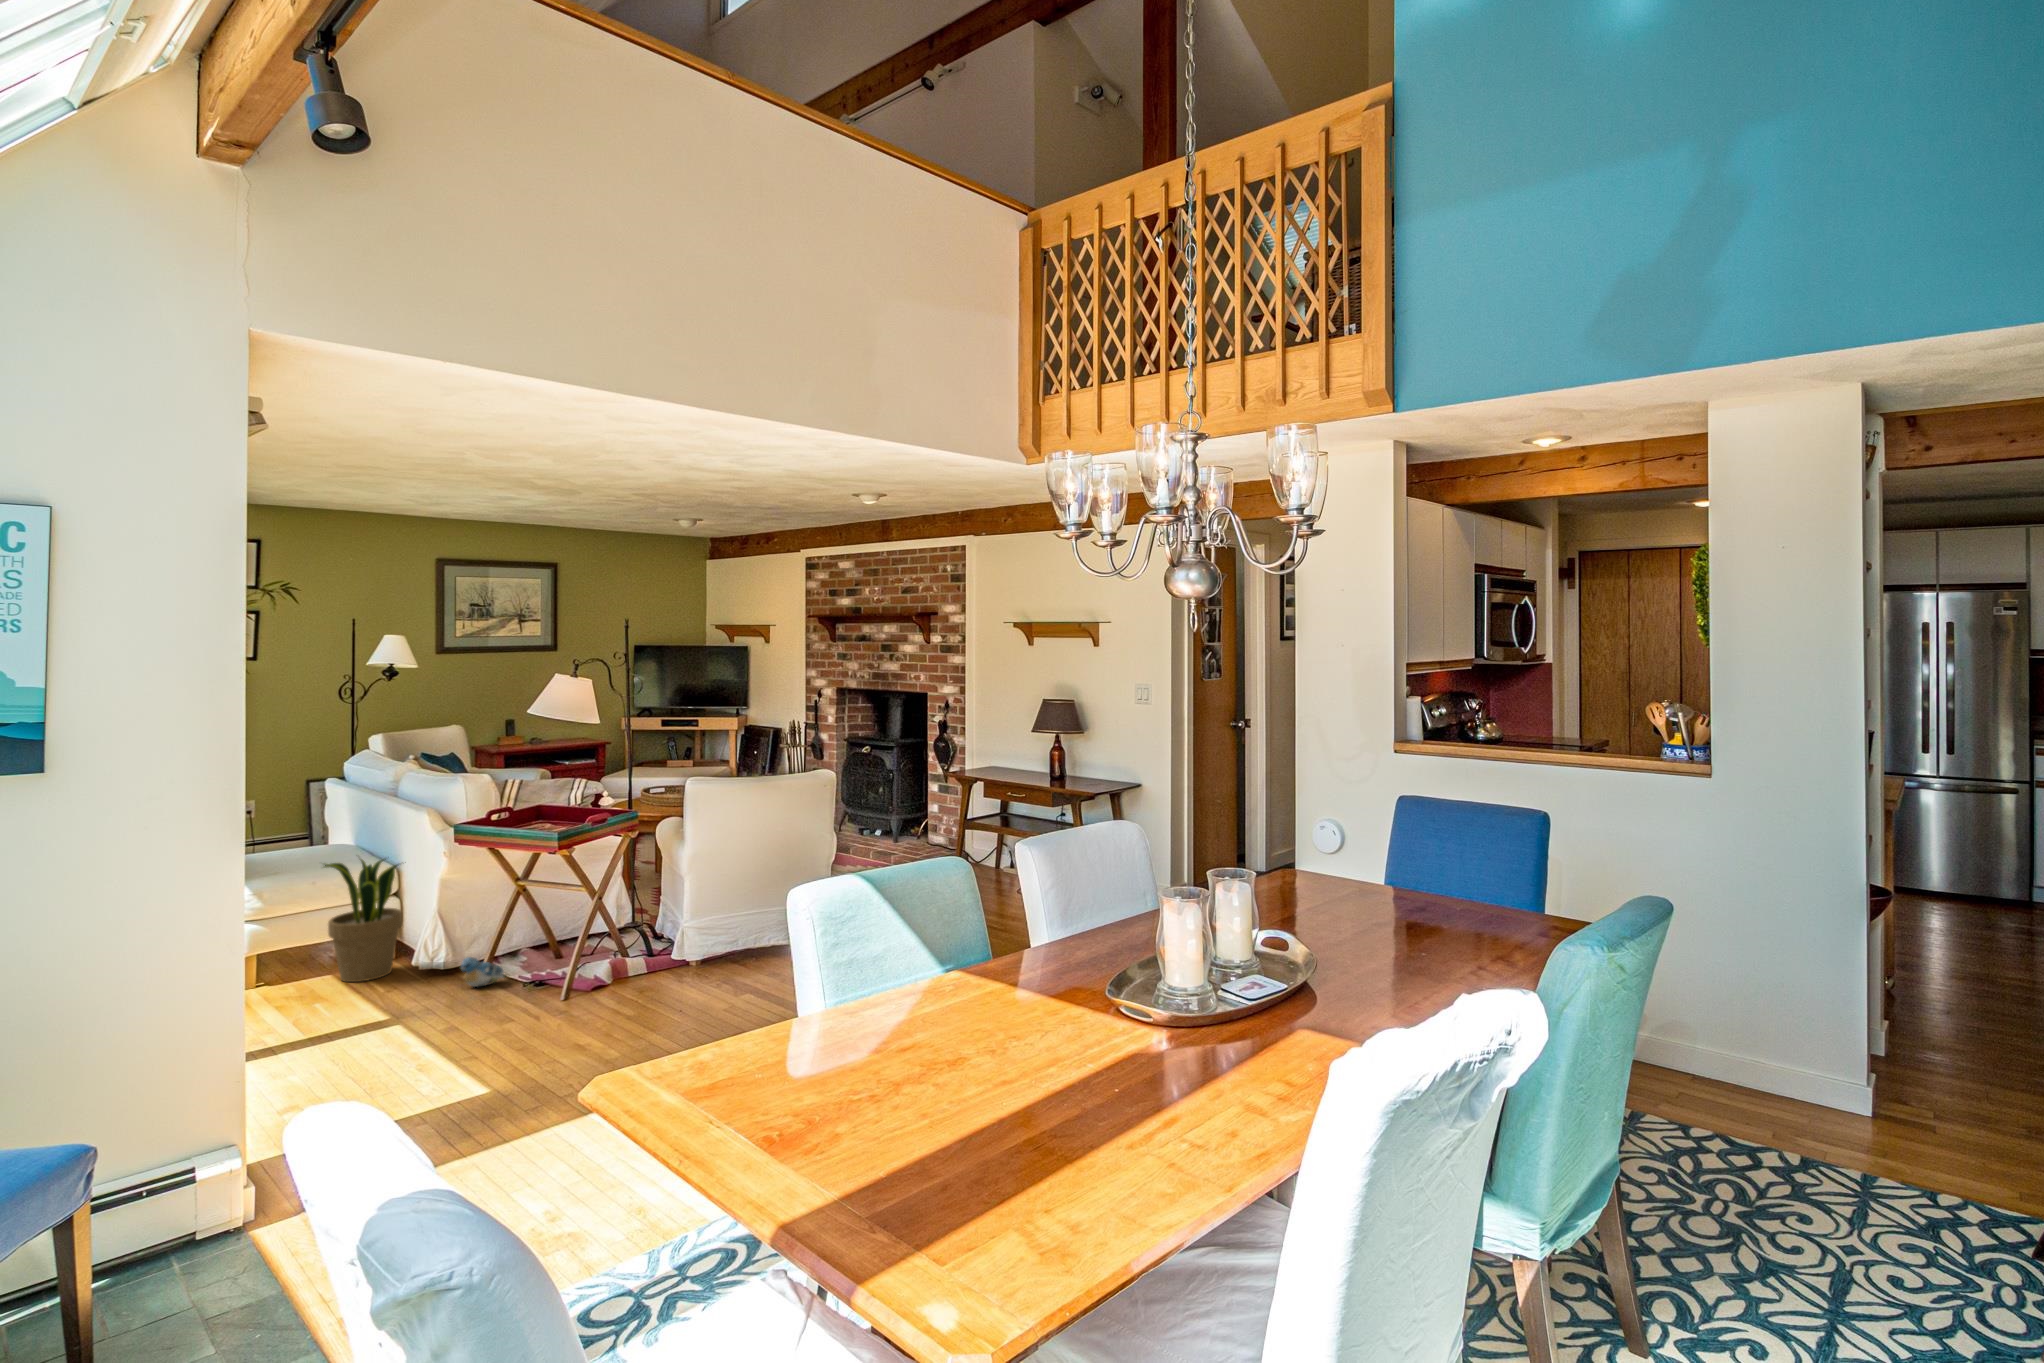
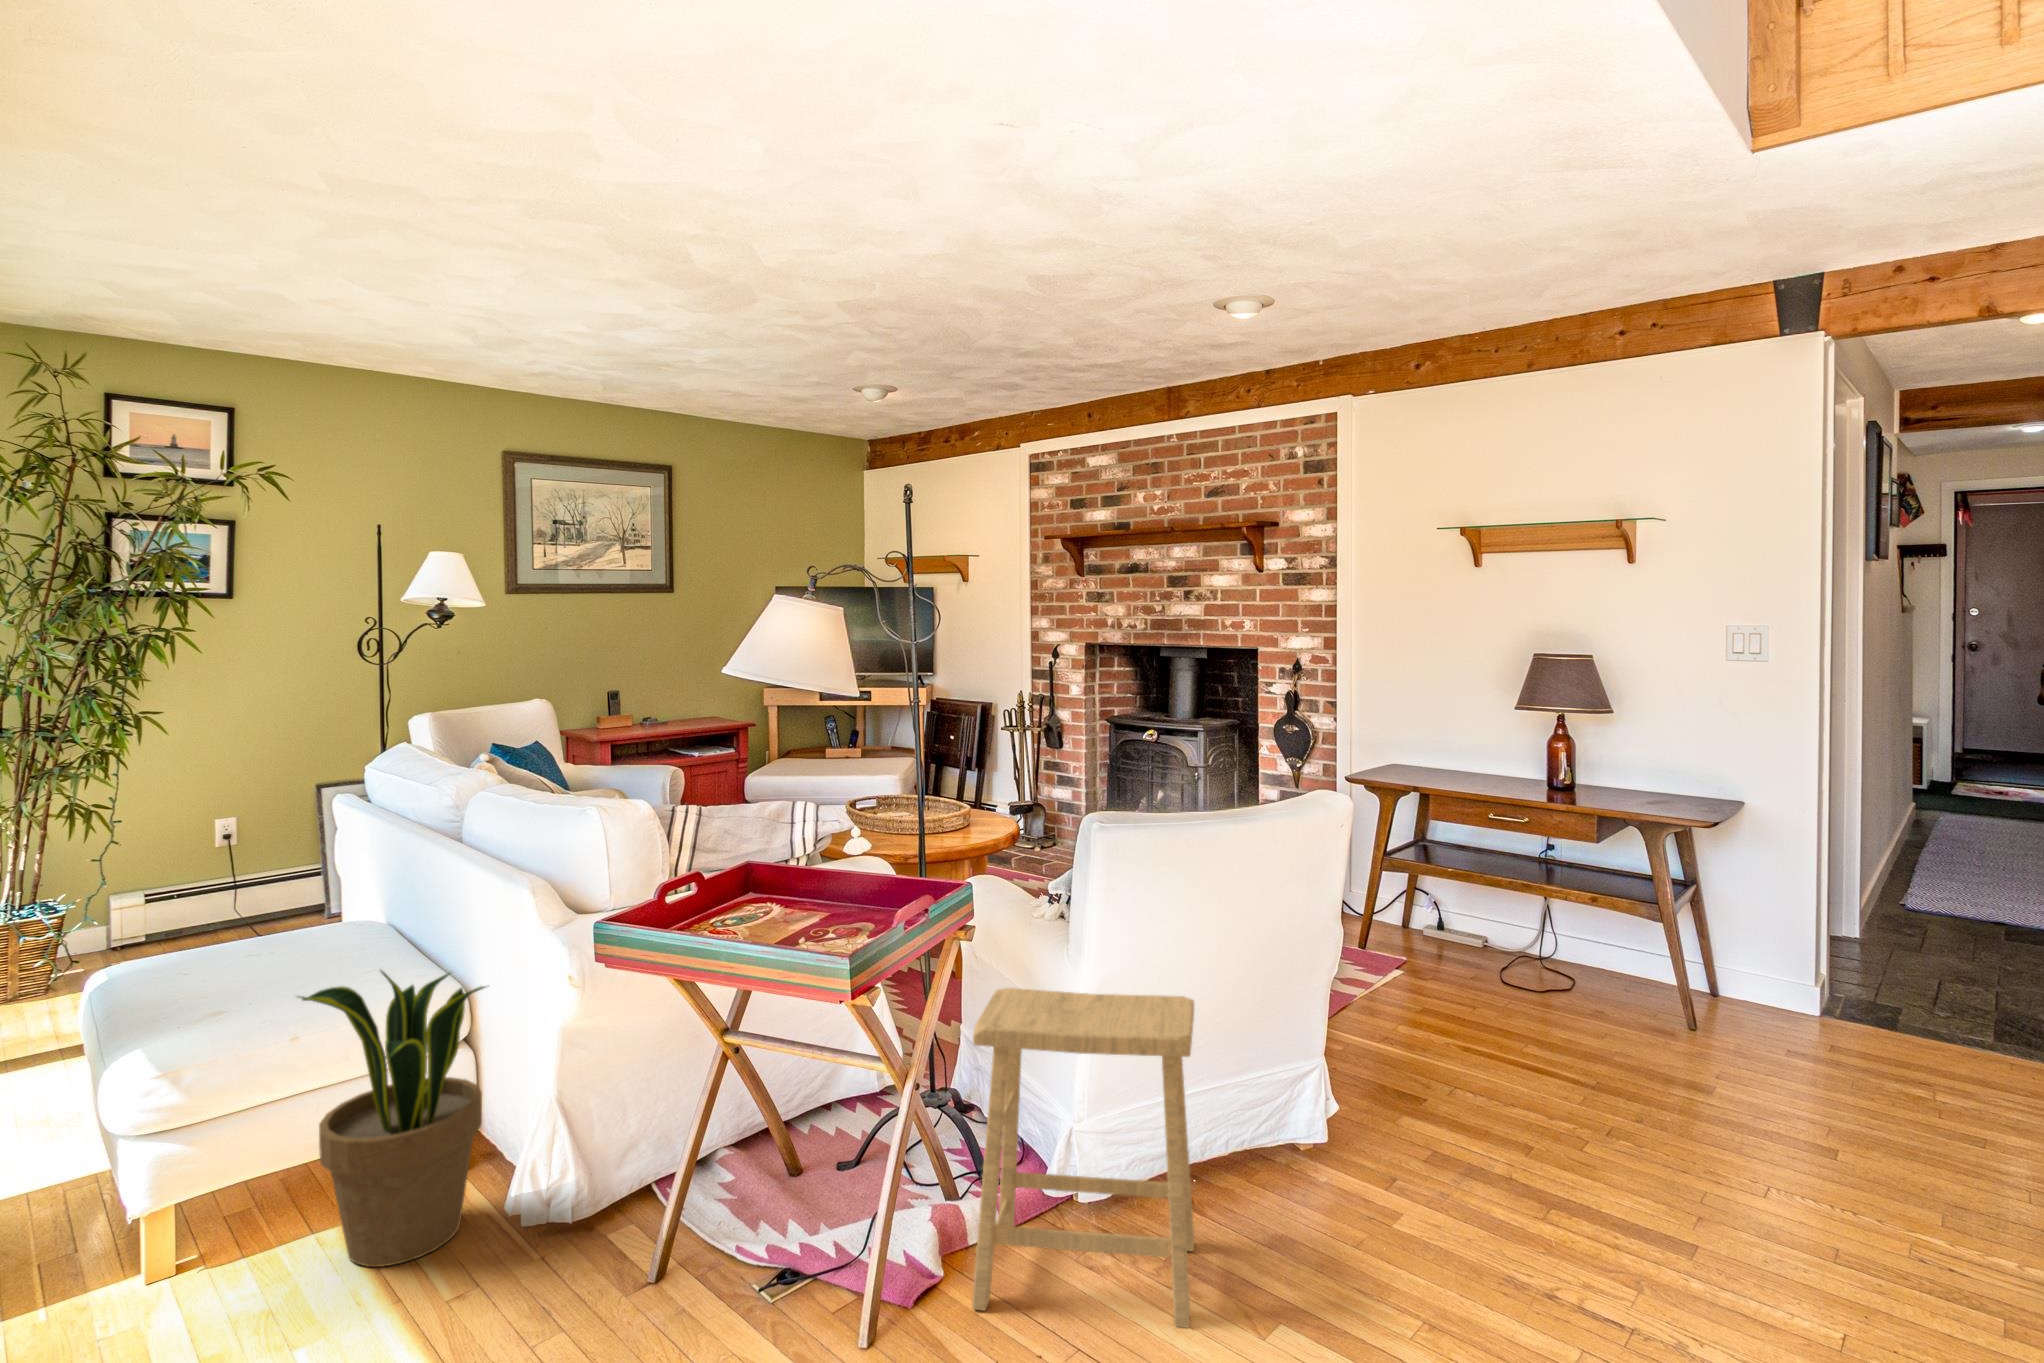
footstool: none [608,861,720,991] -> present [972,988,1194,1327]
plush toy: present [460,957,508,987] -> none [620,1224,729,1296]

